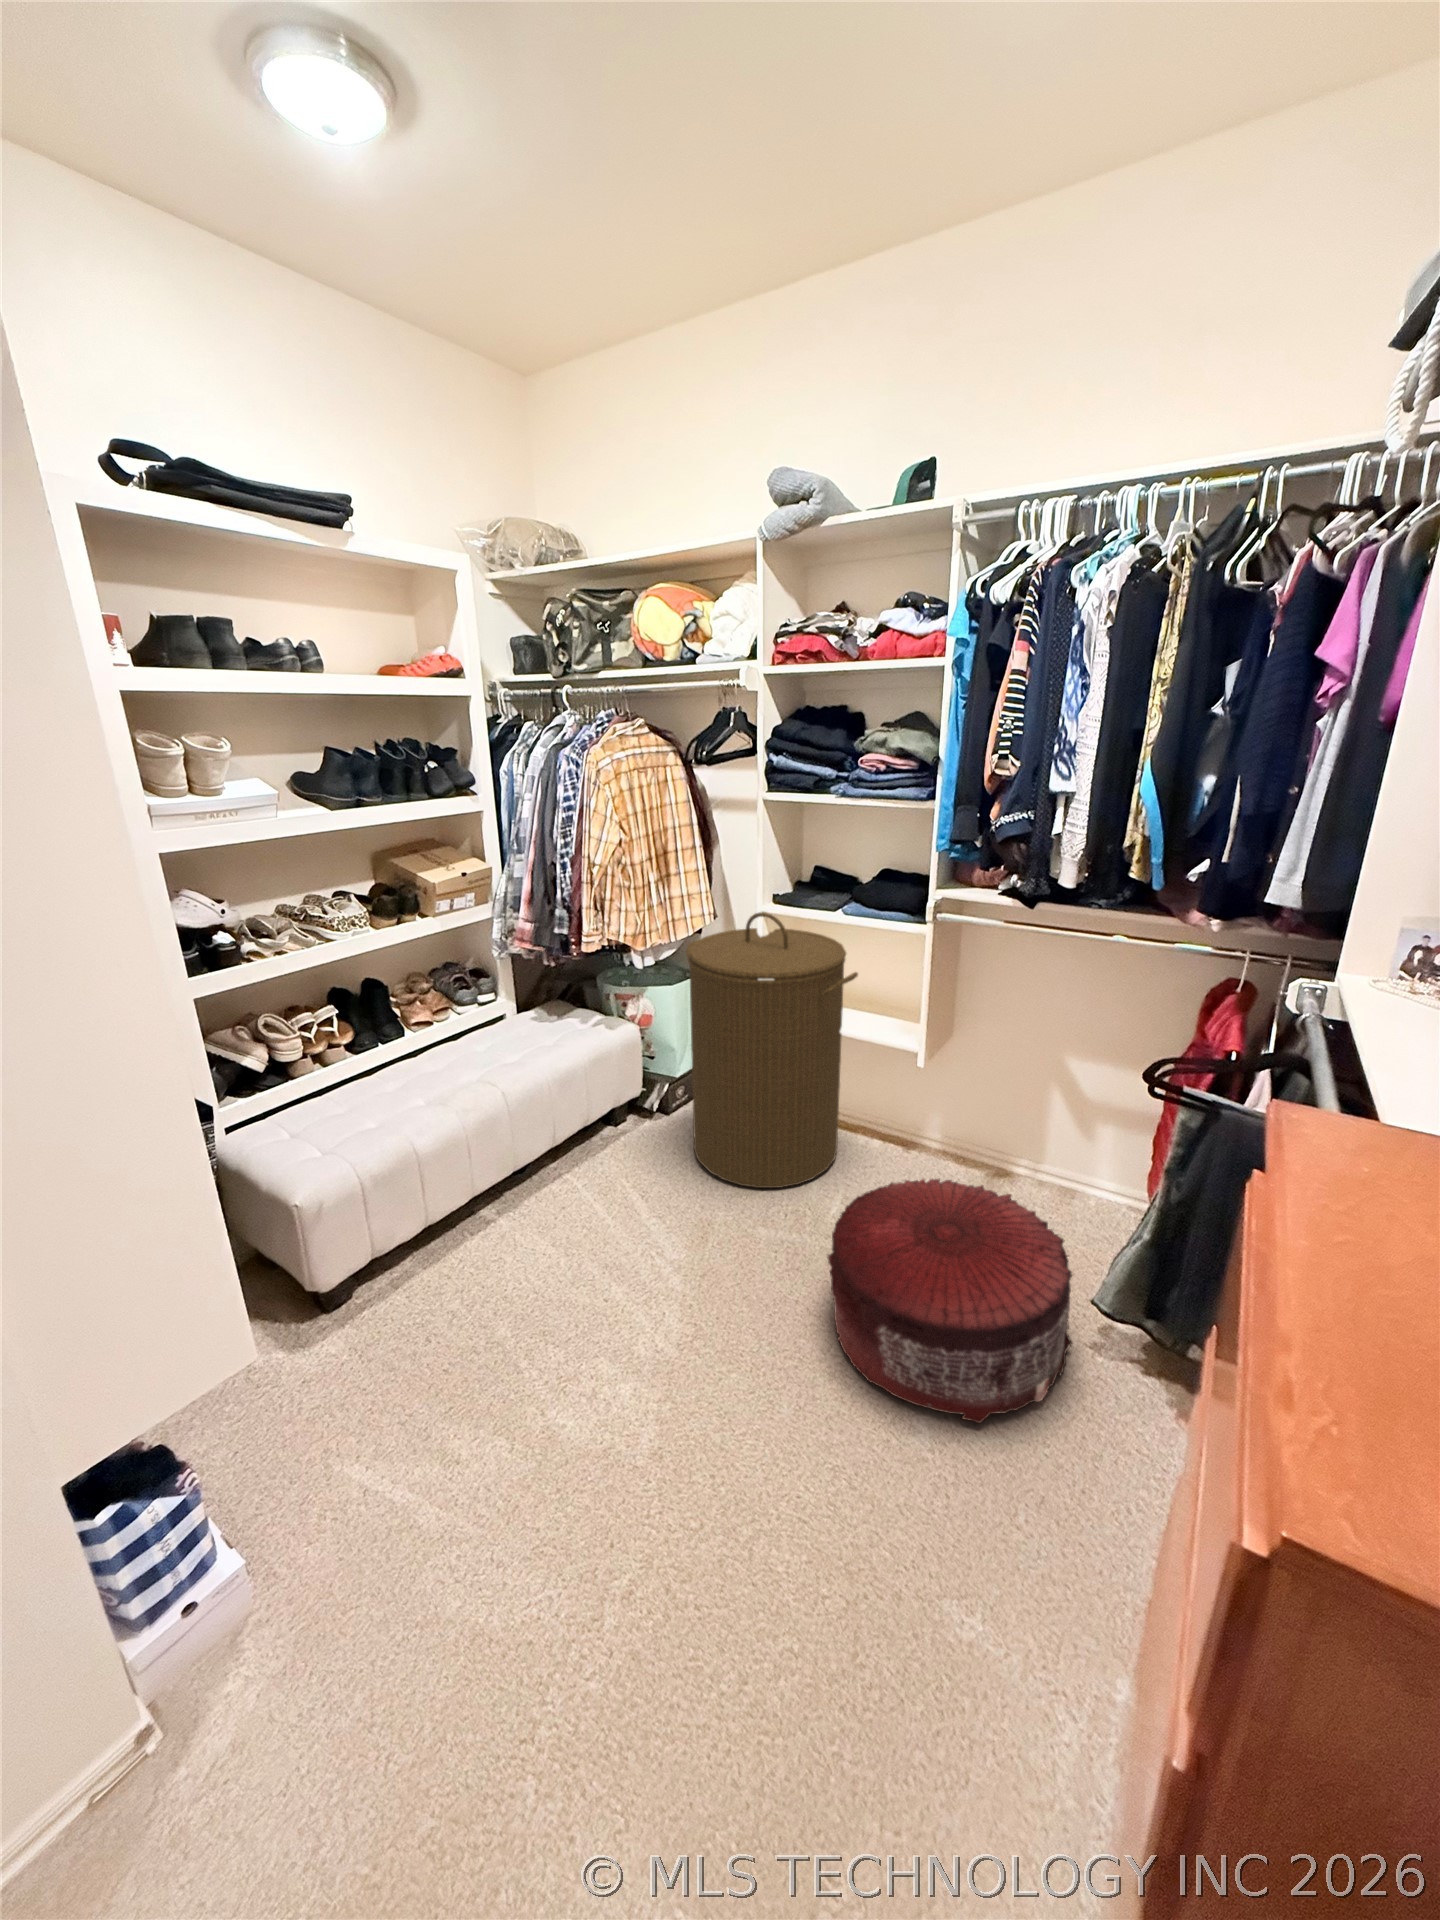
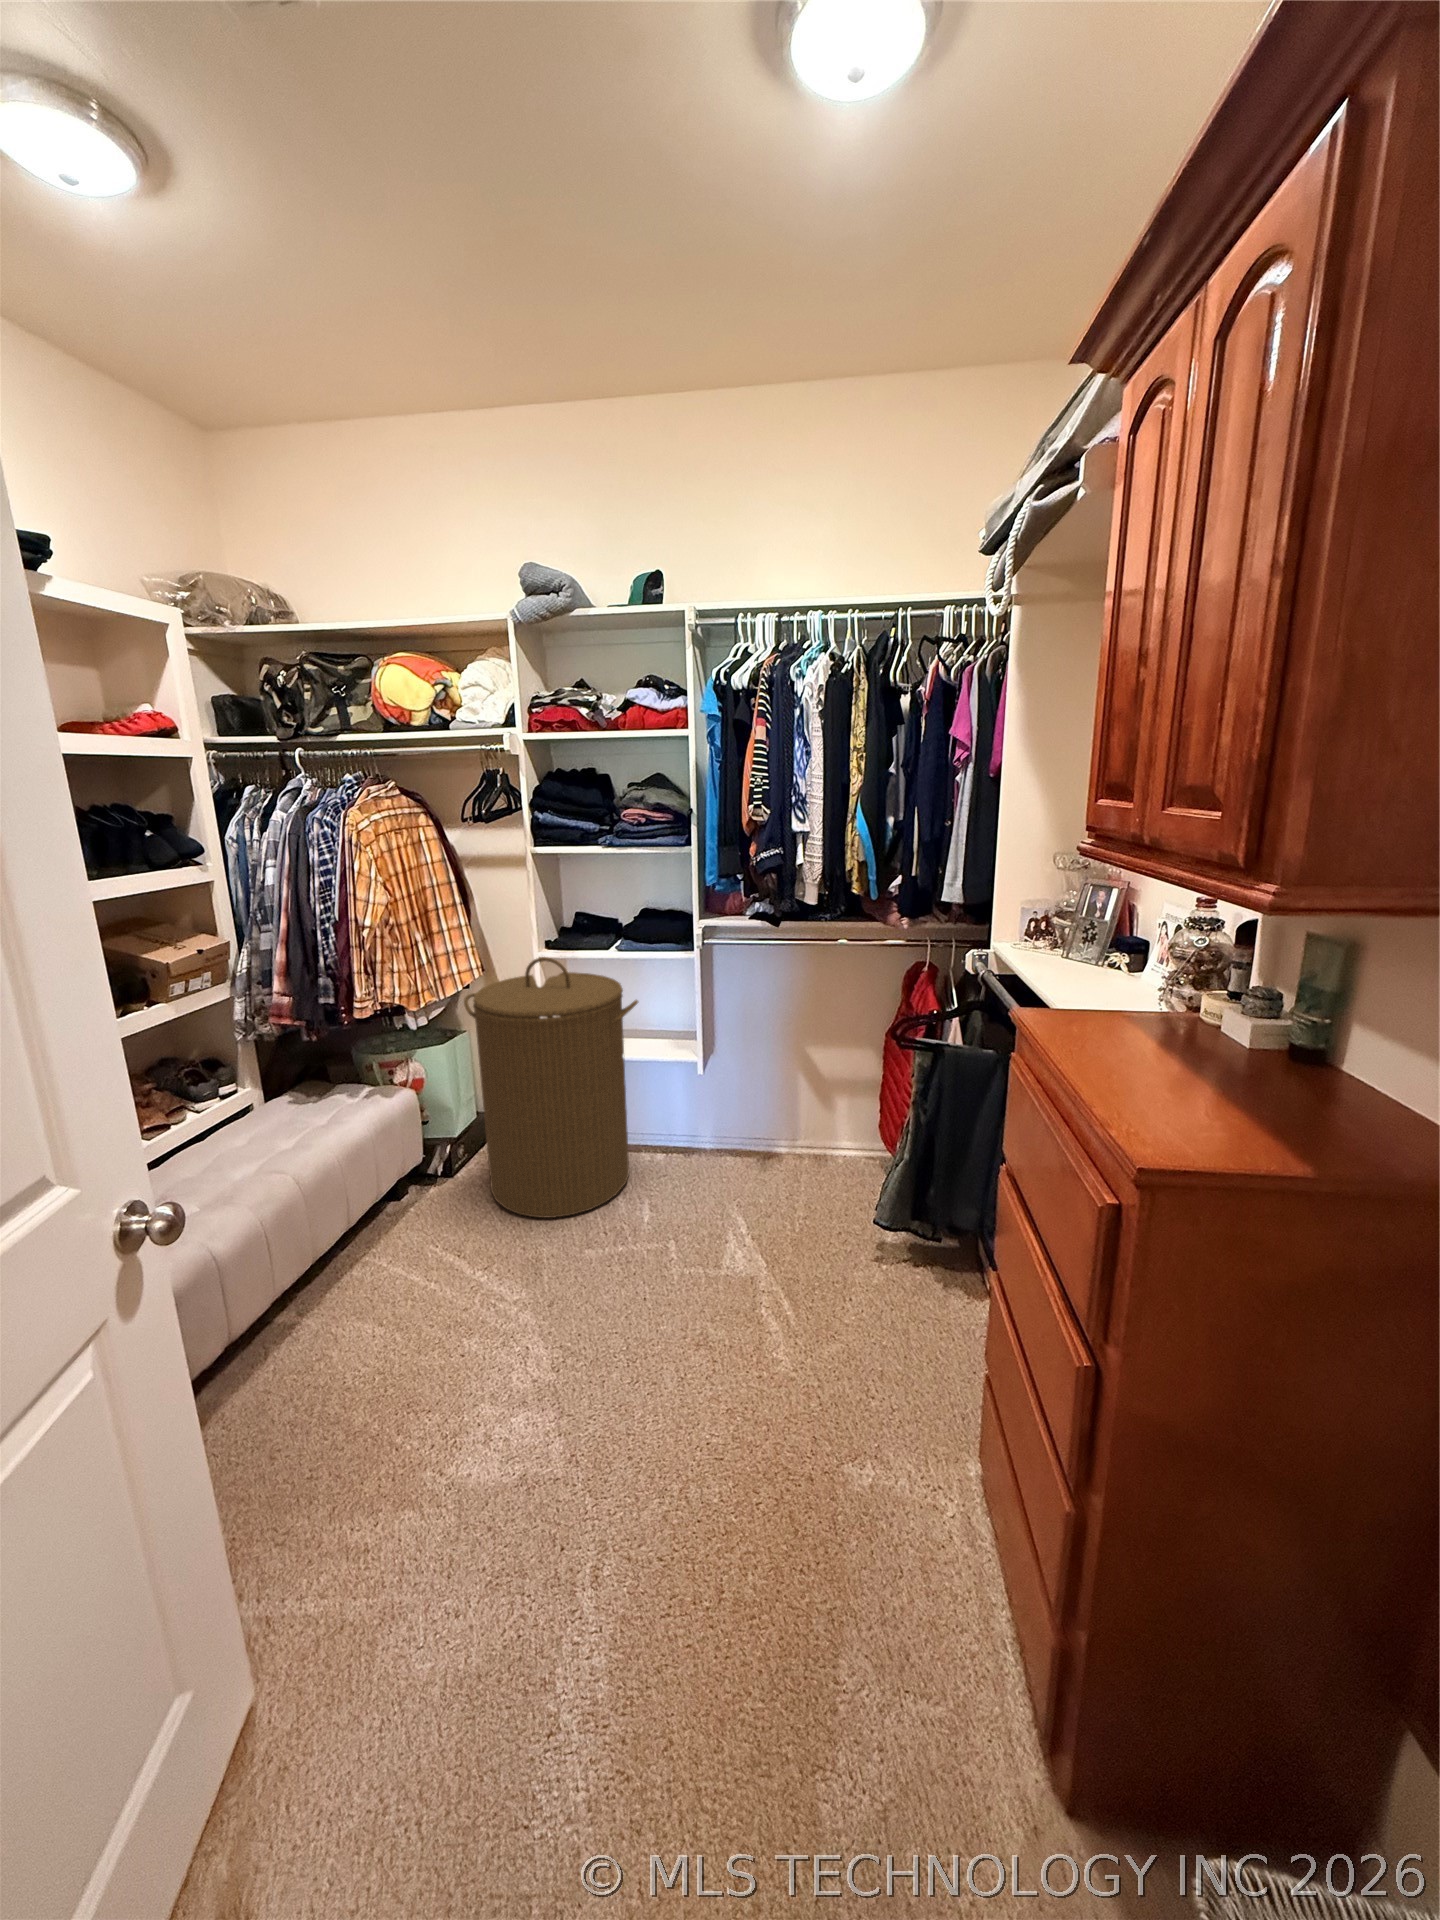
pouf: present [827,1179,1072,1423] -> none [674,1155,870,1346]

